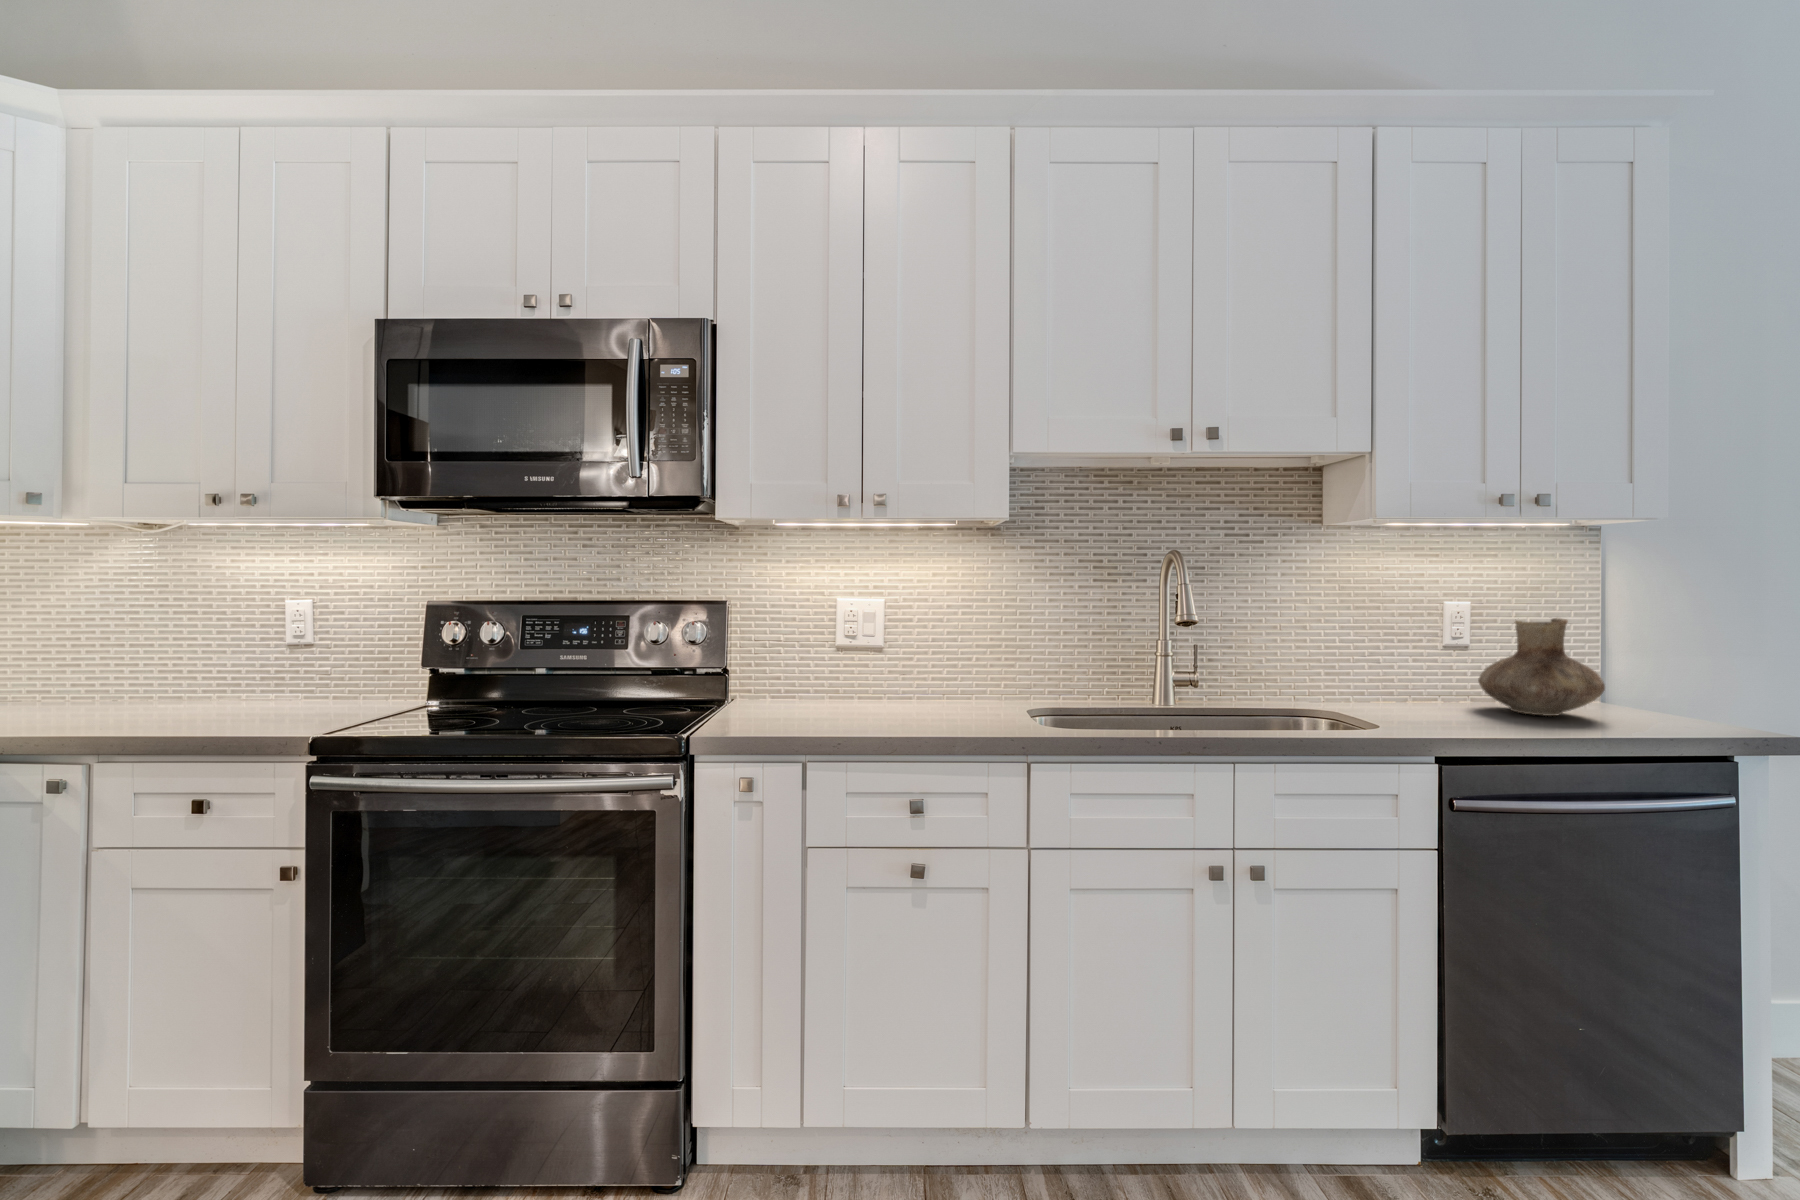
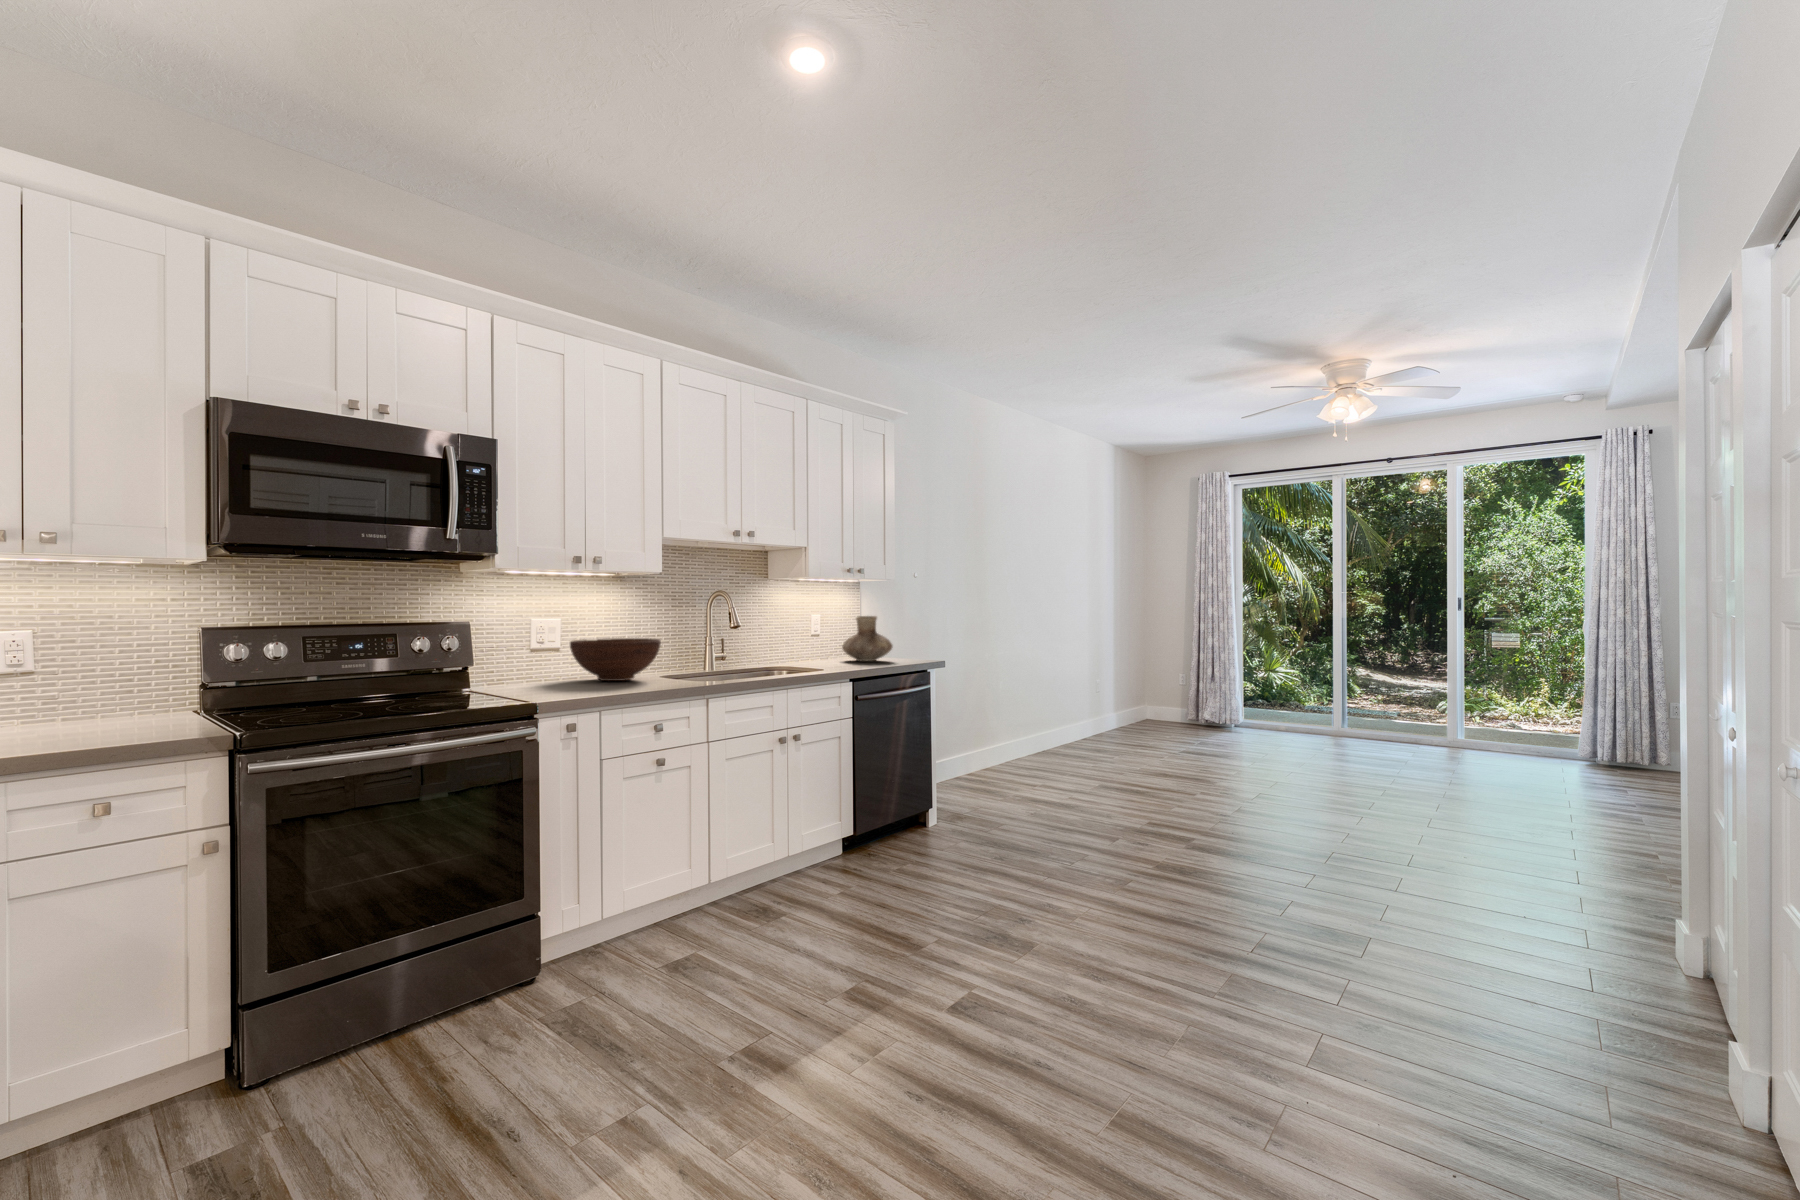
fruit bowl: none [885,636,1025,710] -> present [570,638,661,681]

